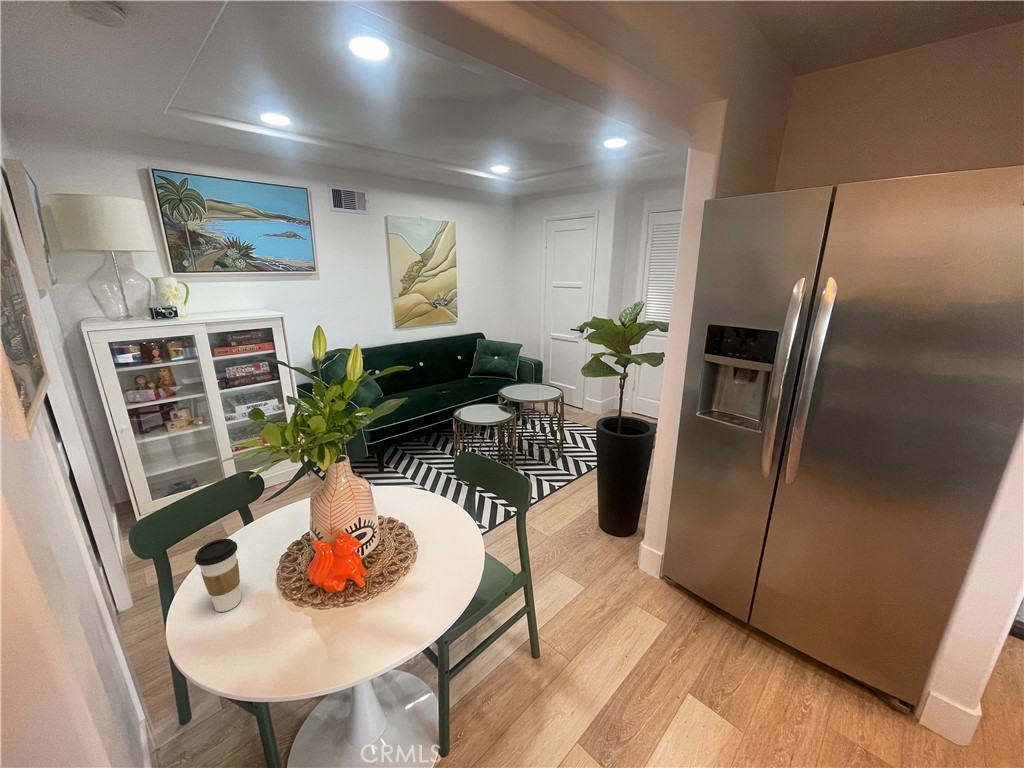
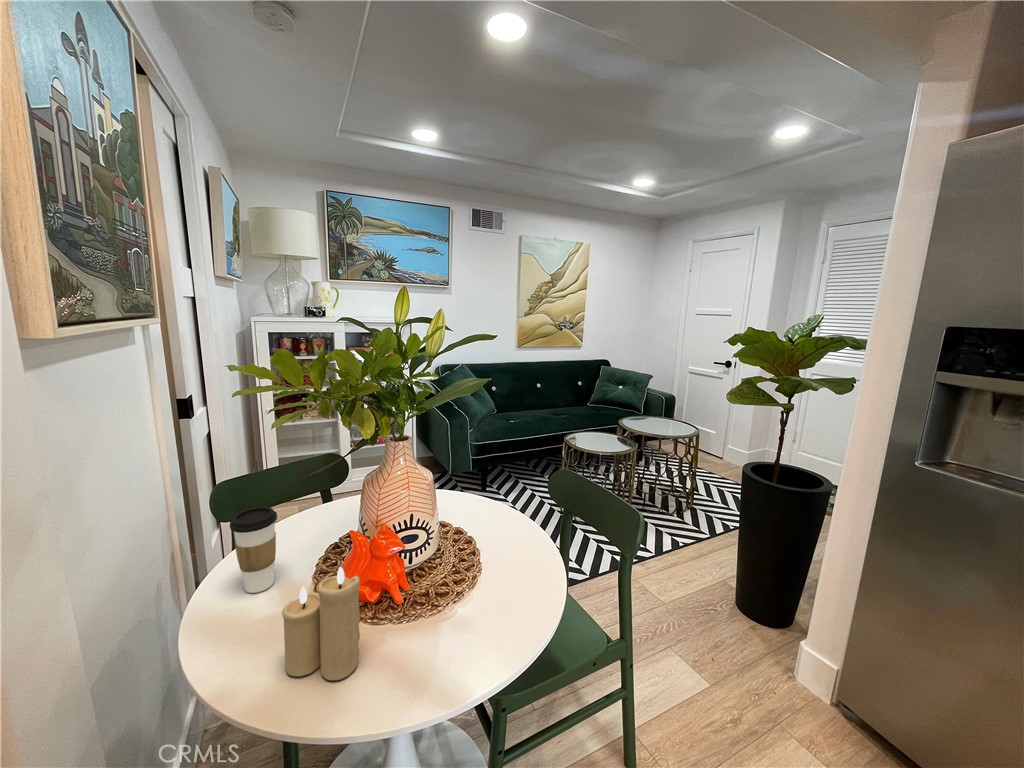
candle: none [280,570,345,657] -> present [282,567,360,680]

